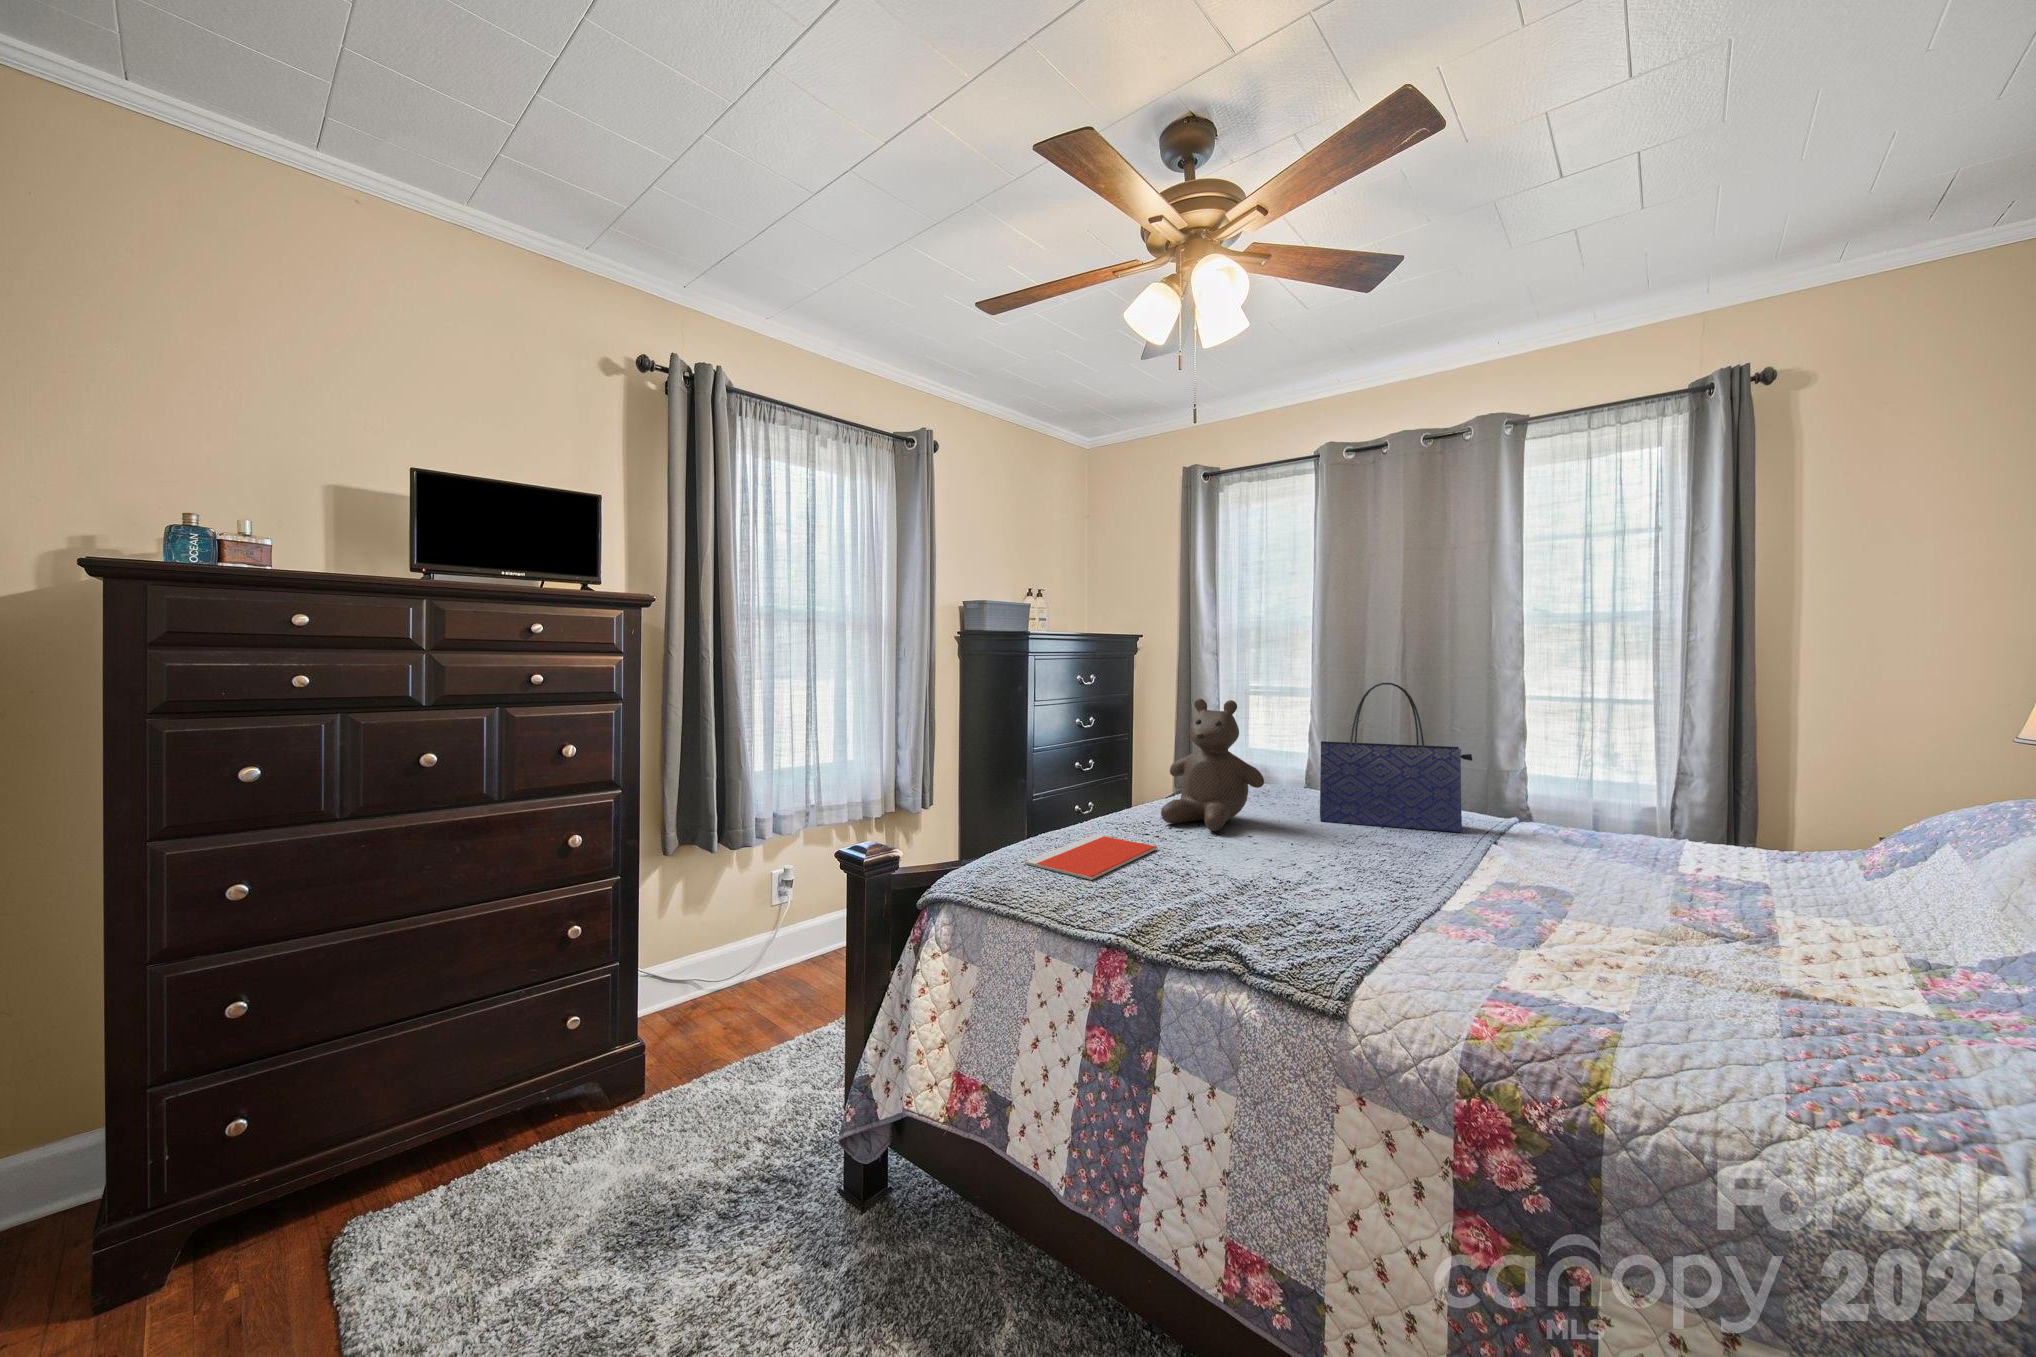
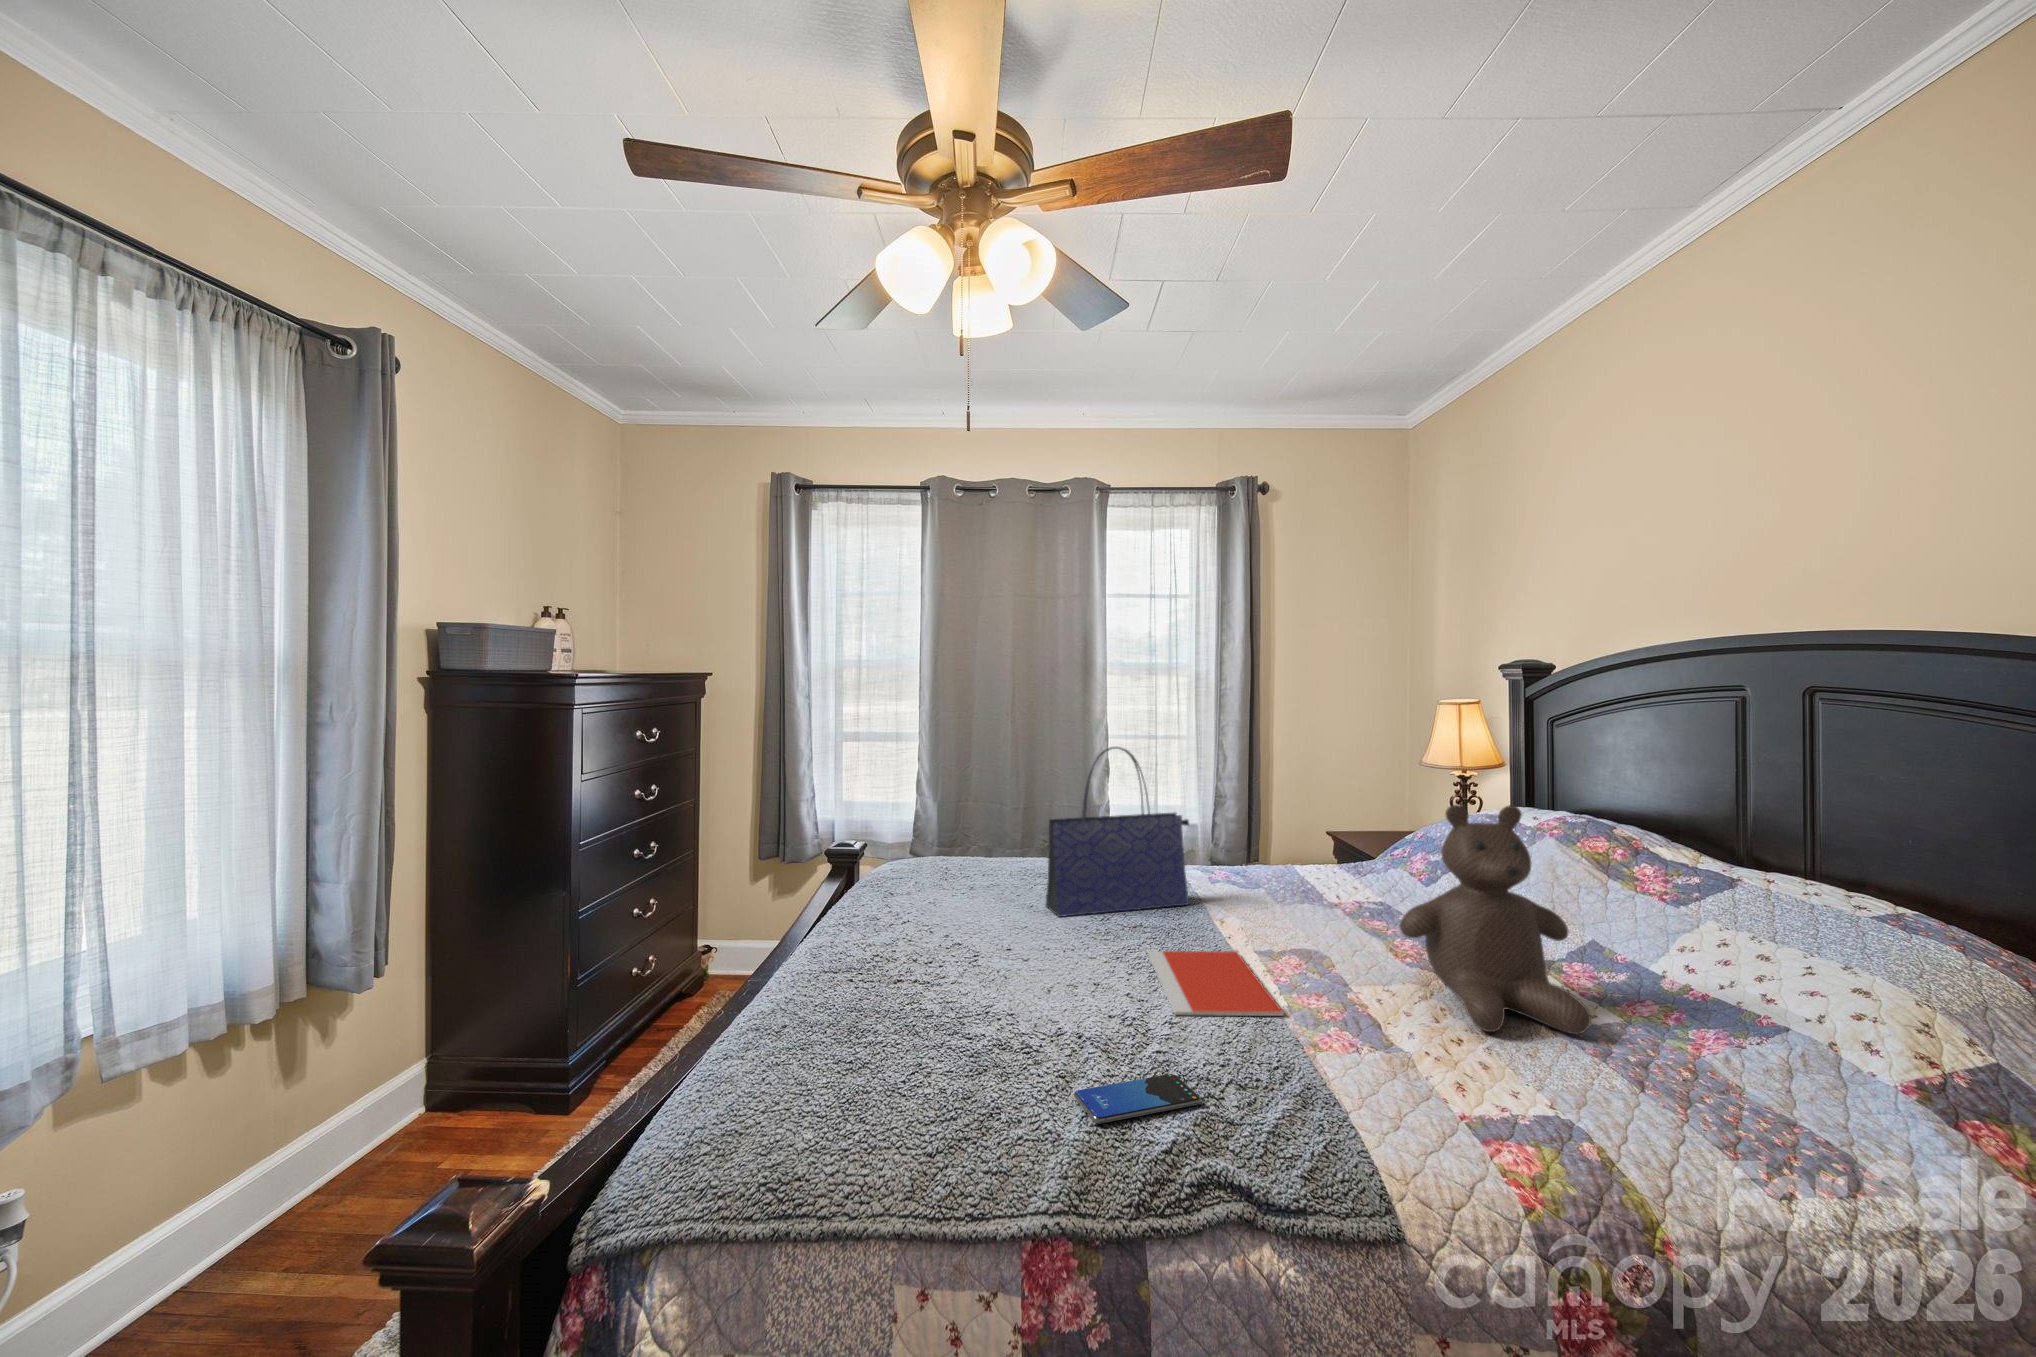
teddy bear: present [1161,699,1264,831] -> present [1400,805,1591,1034]
notebook: present [1025,834,1158,880] -> present [1148,951,1284,1016]
smartphone: none [1184,895,1272,921] -> present [1074,1074,1201,1123]

